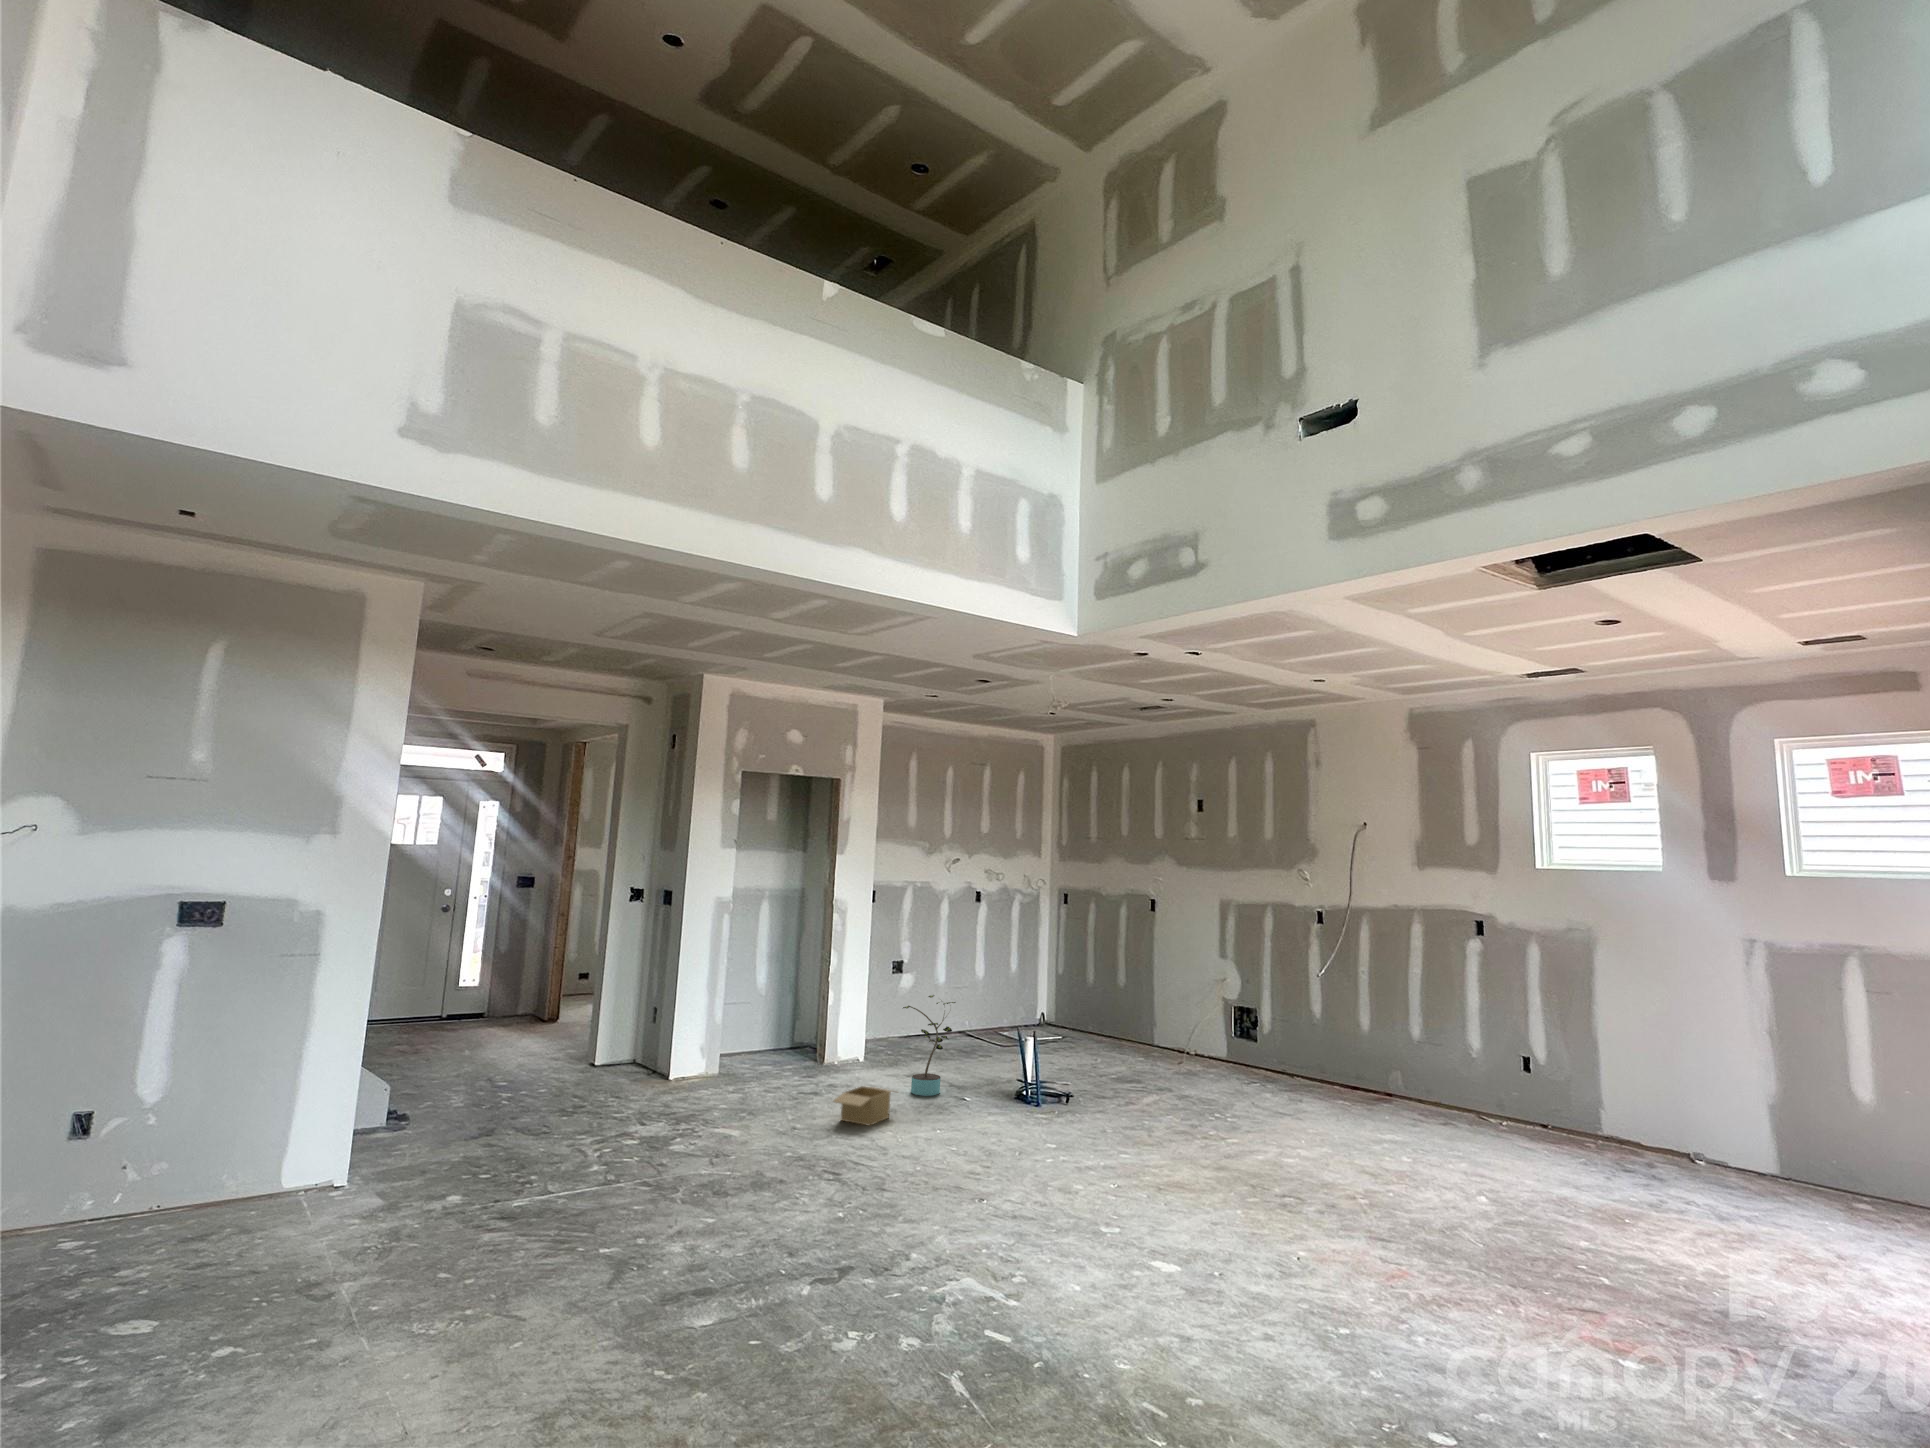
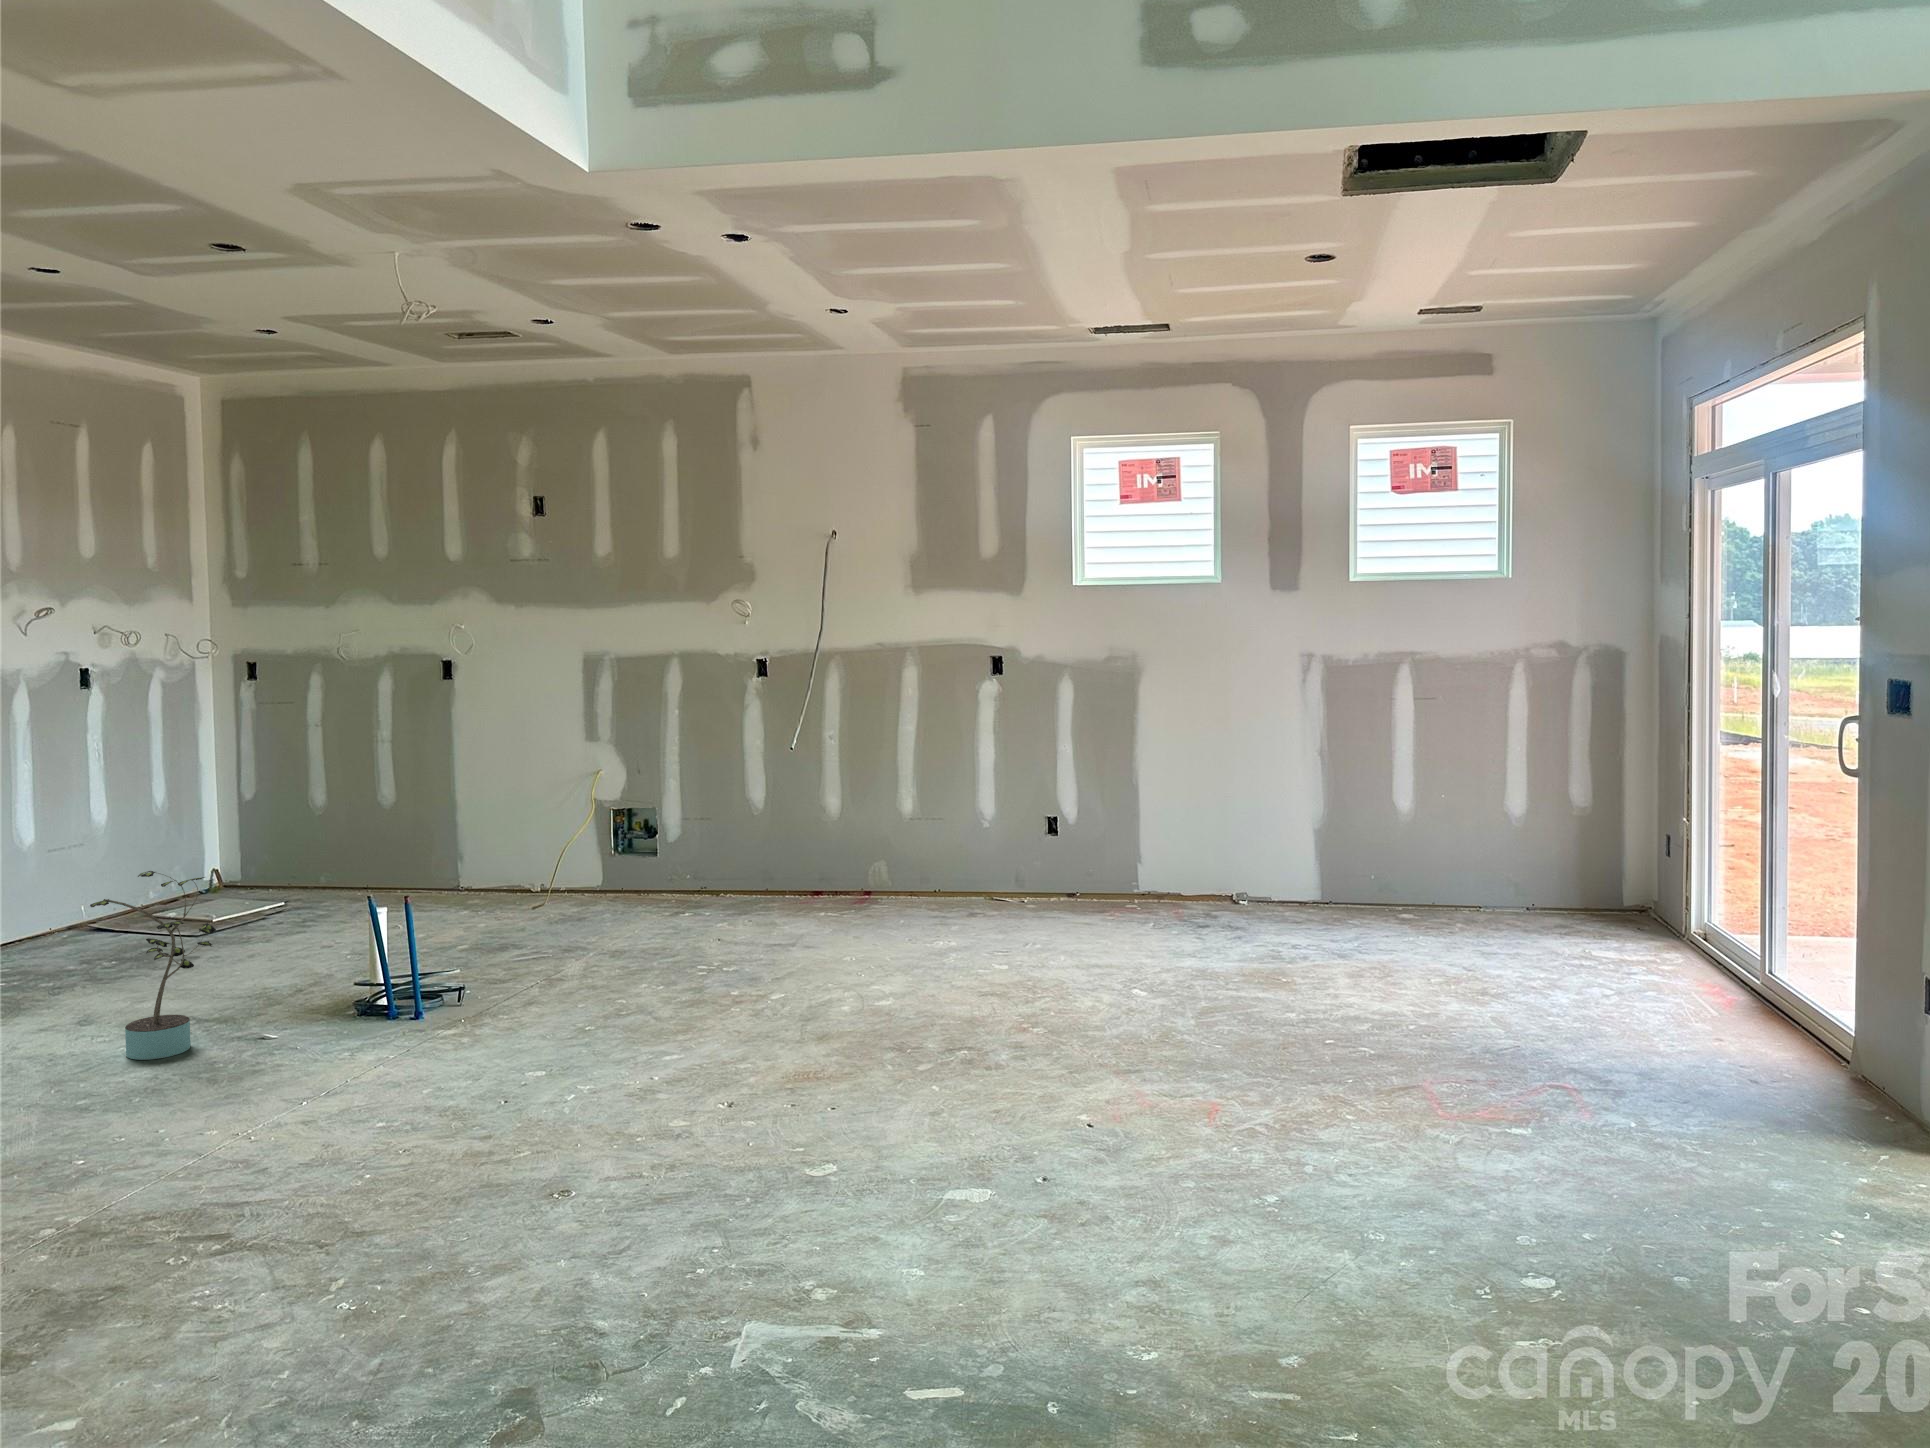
cardboard box: present [834,1086,892,1126] -> none [34,1062,158,1147]

